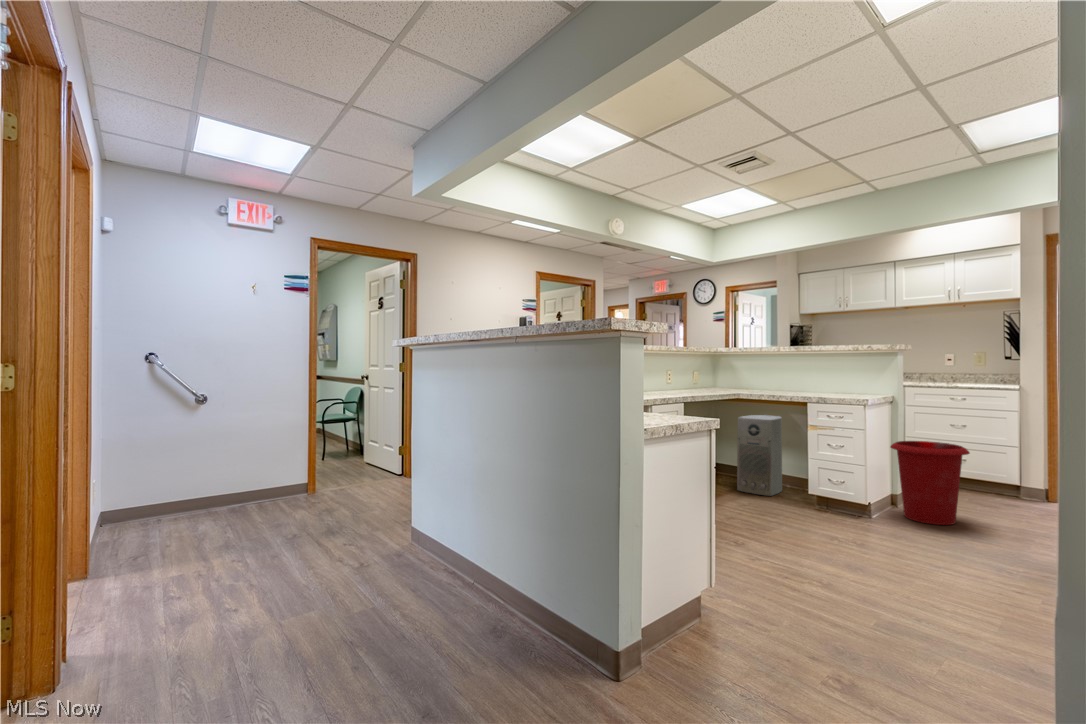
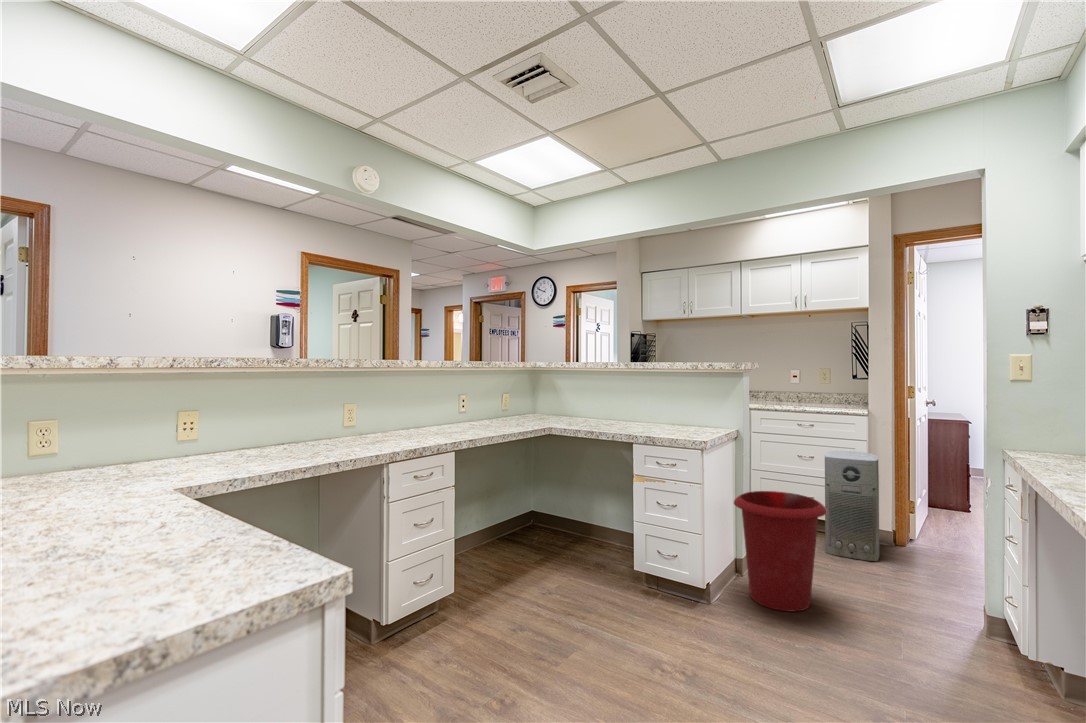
air purifier: present [737,415,782,496] -> present [825,451,879,561]

